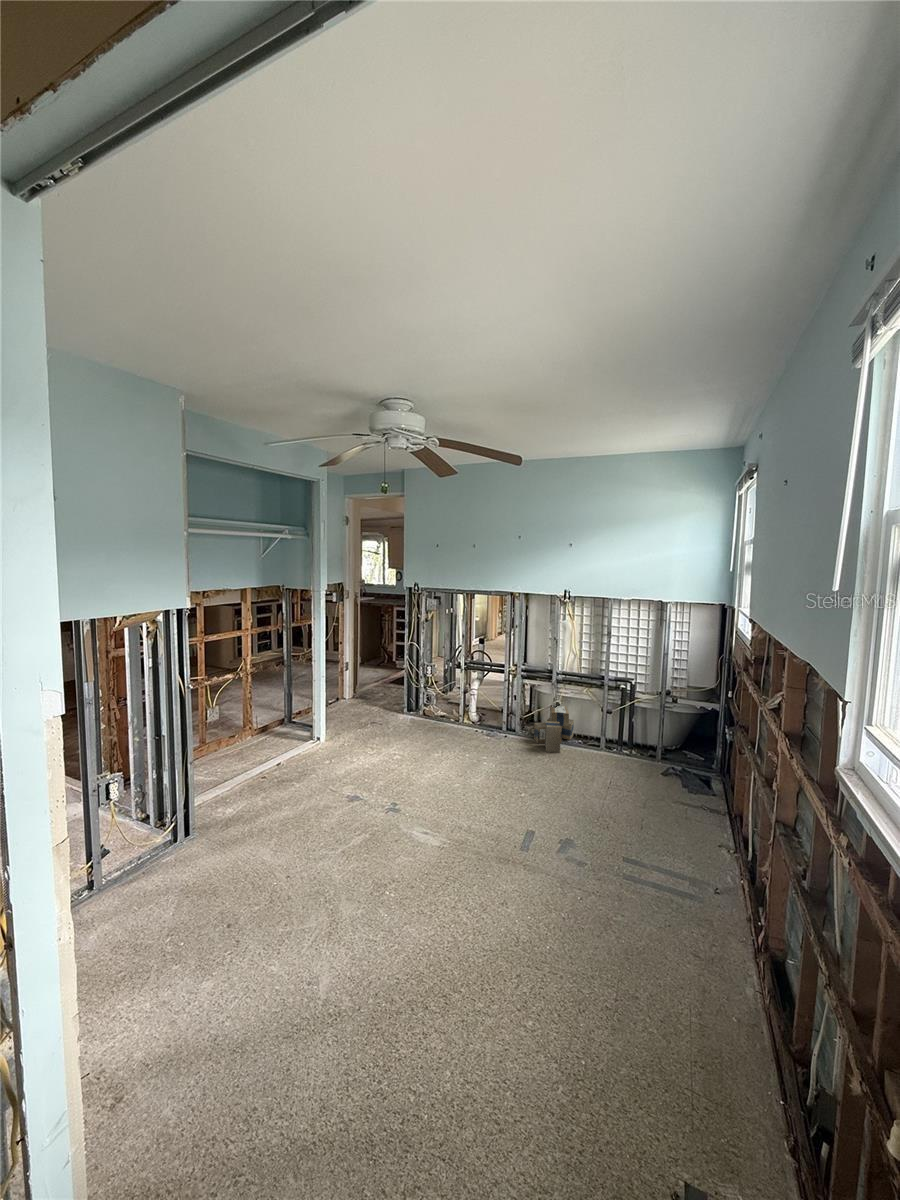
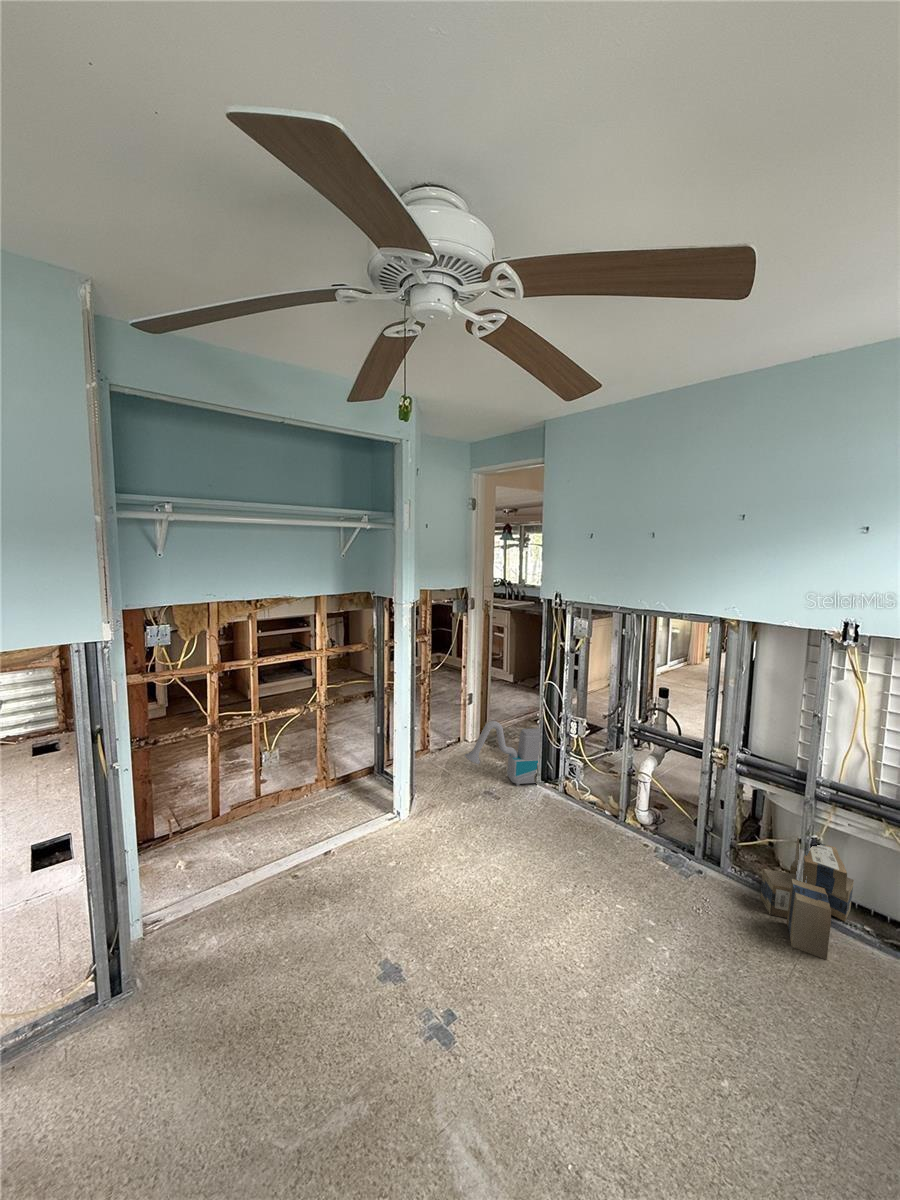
vacuum cleaner: none [355,673,414,716] -> present [465,721,540,786]

